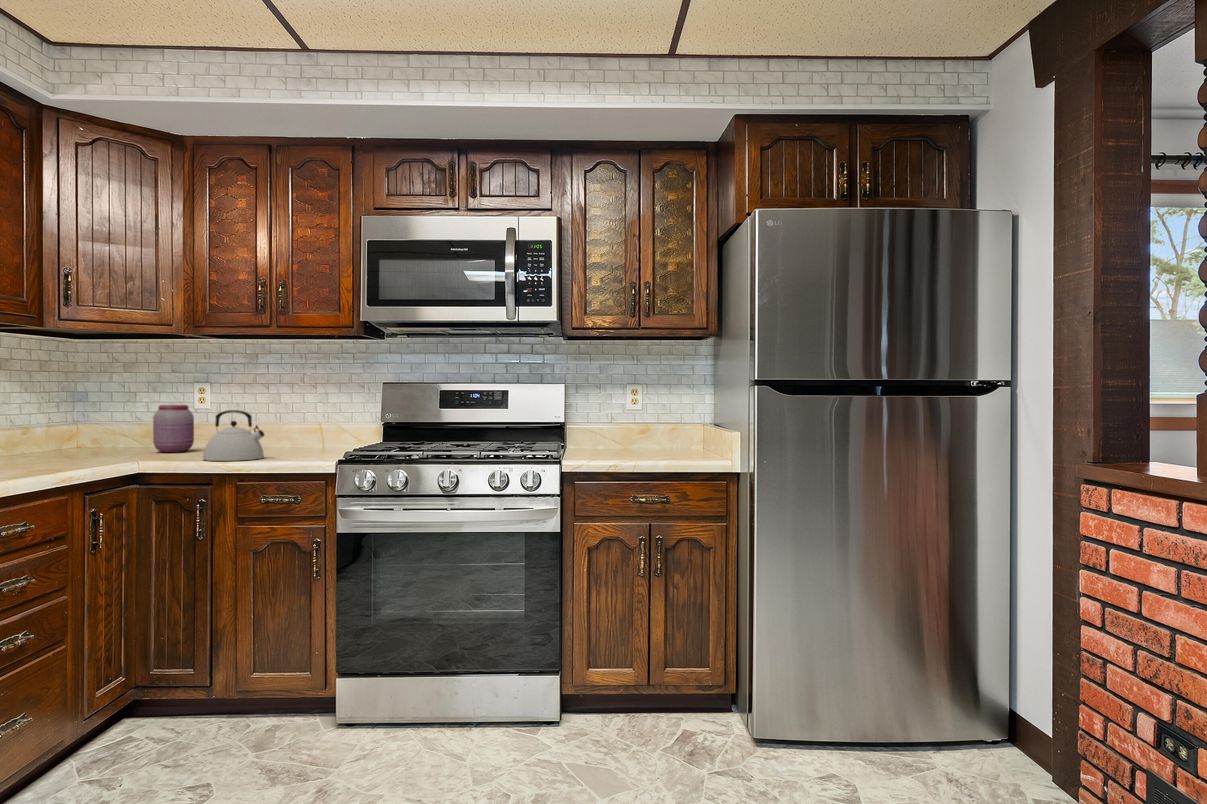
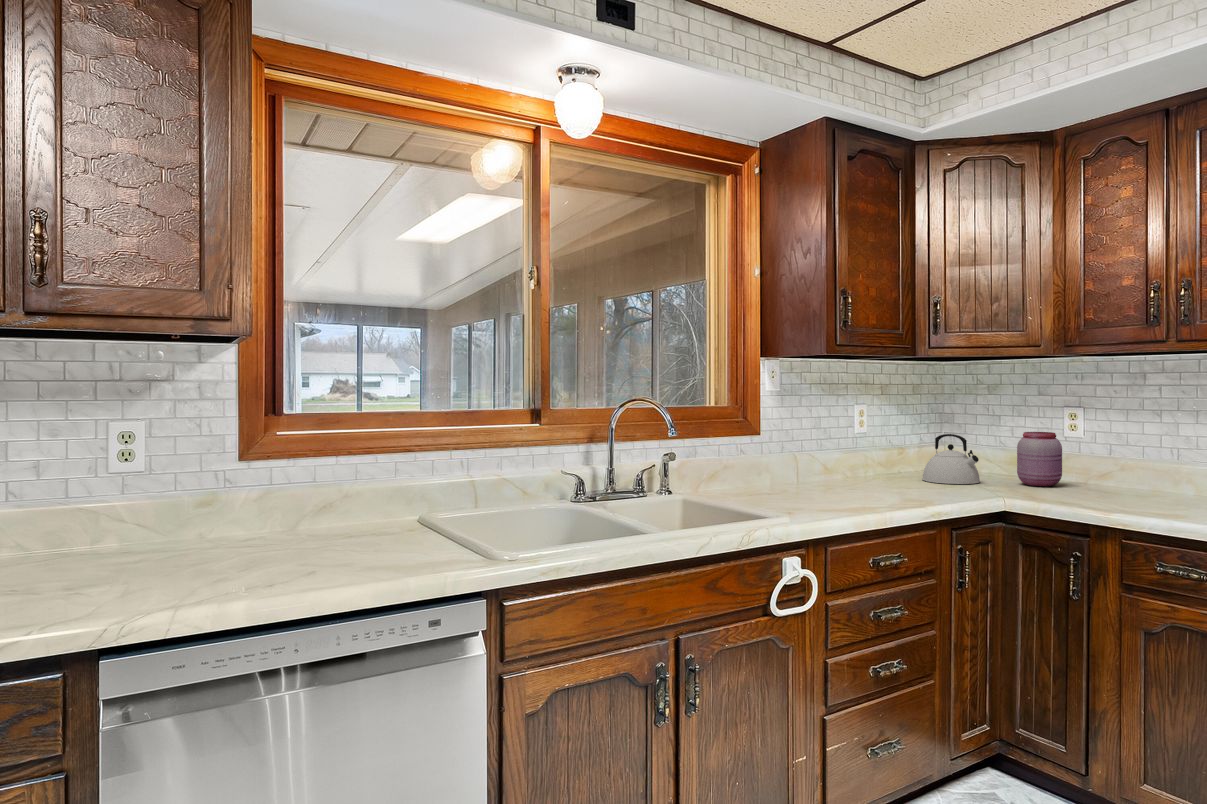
kettle: present [203,410,264,461] -> present [922,434,980,484]

